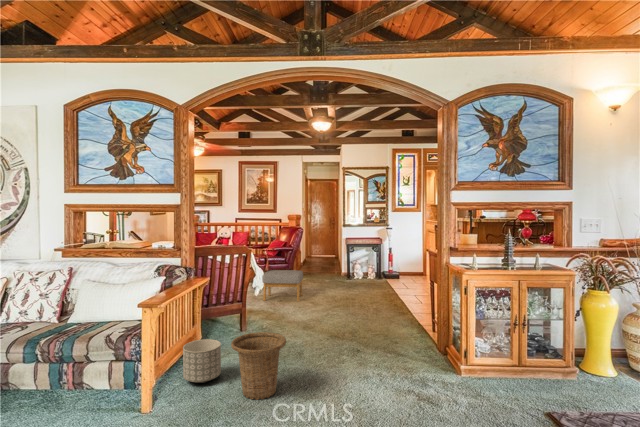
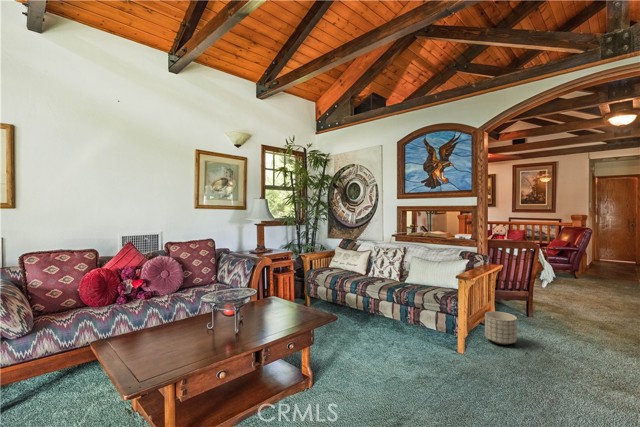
footstool: present [262,270,303,301] -> none [545,267,593,300]
basket: present [231,332,286,400] -> none [530,314,586,371]

